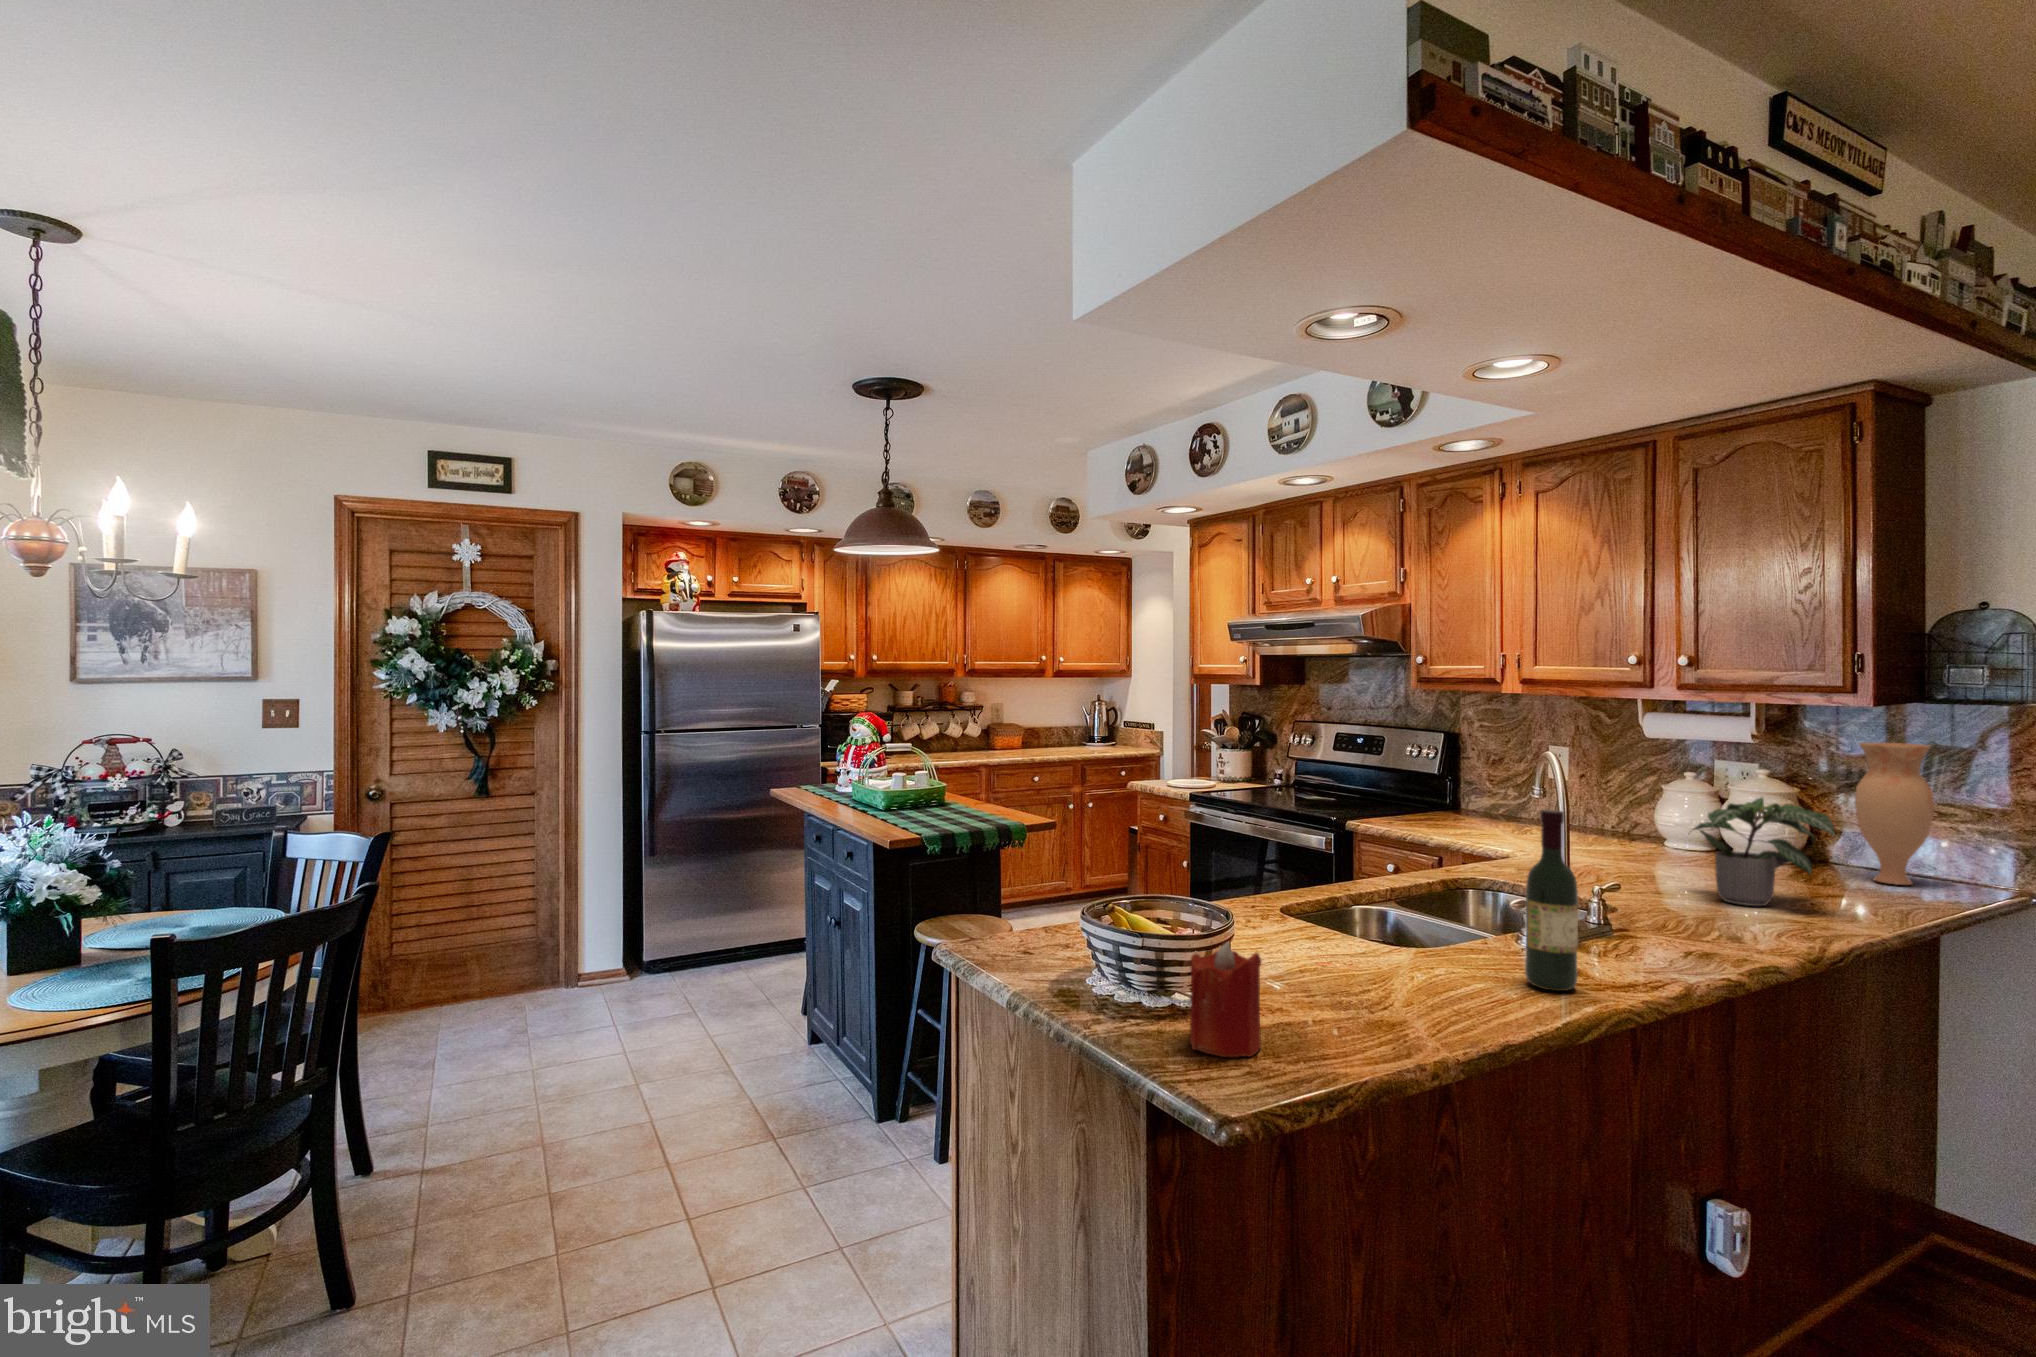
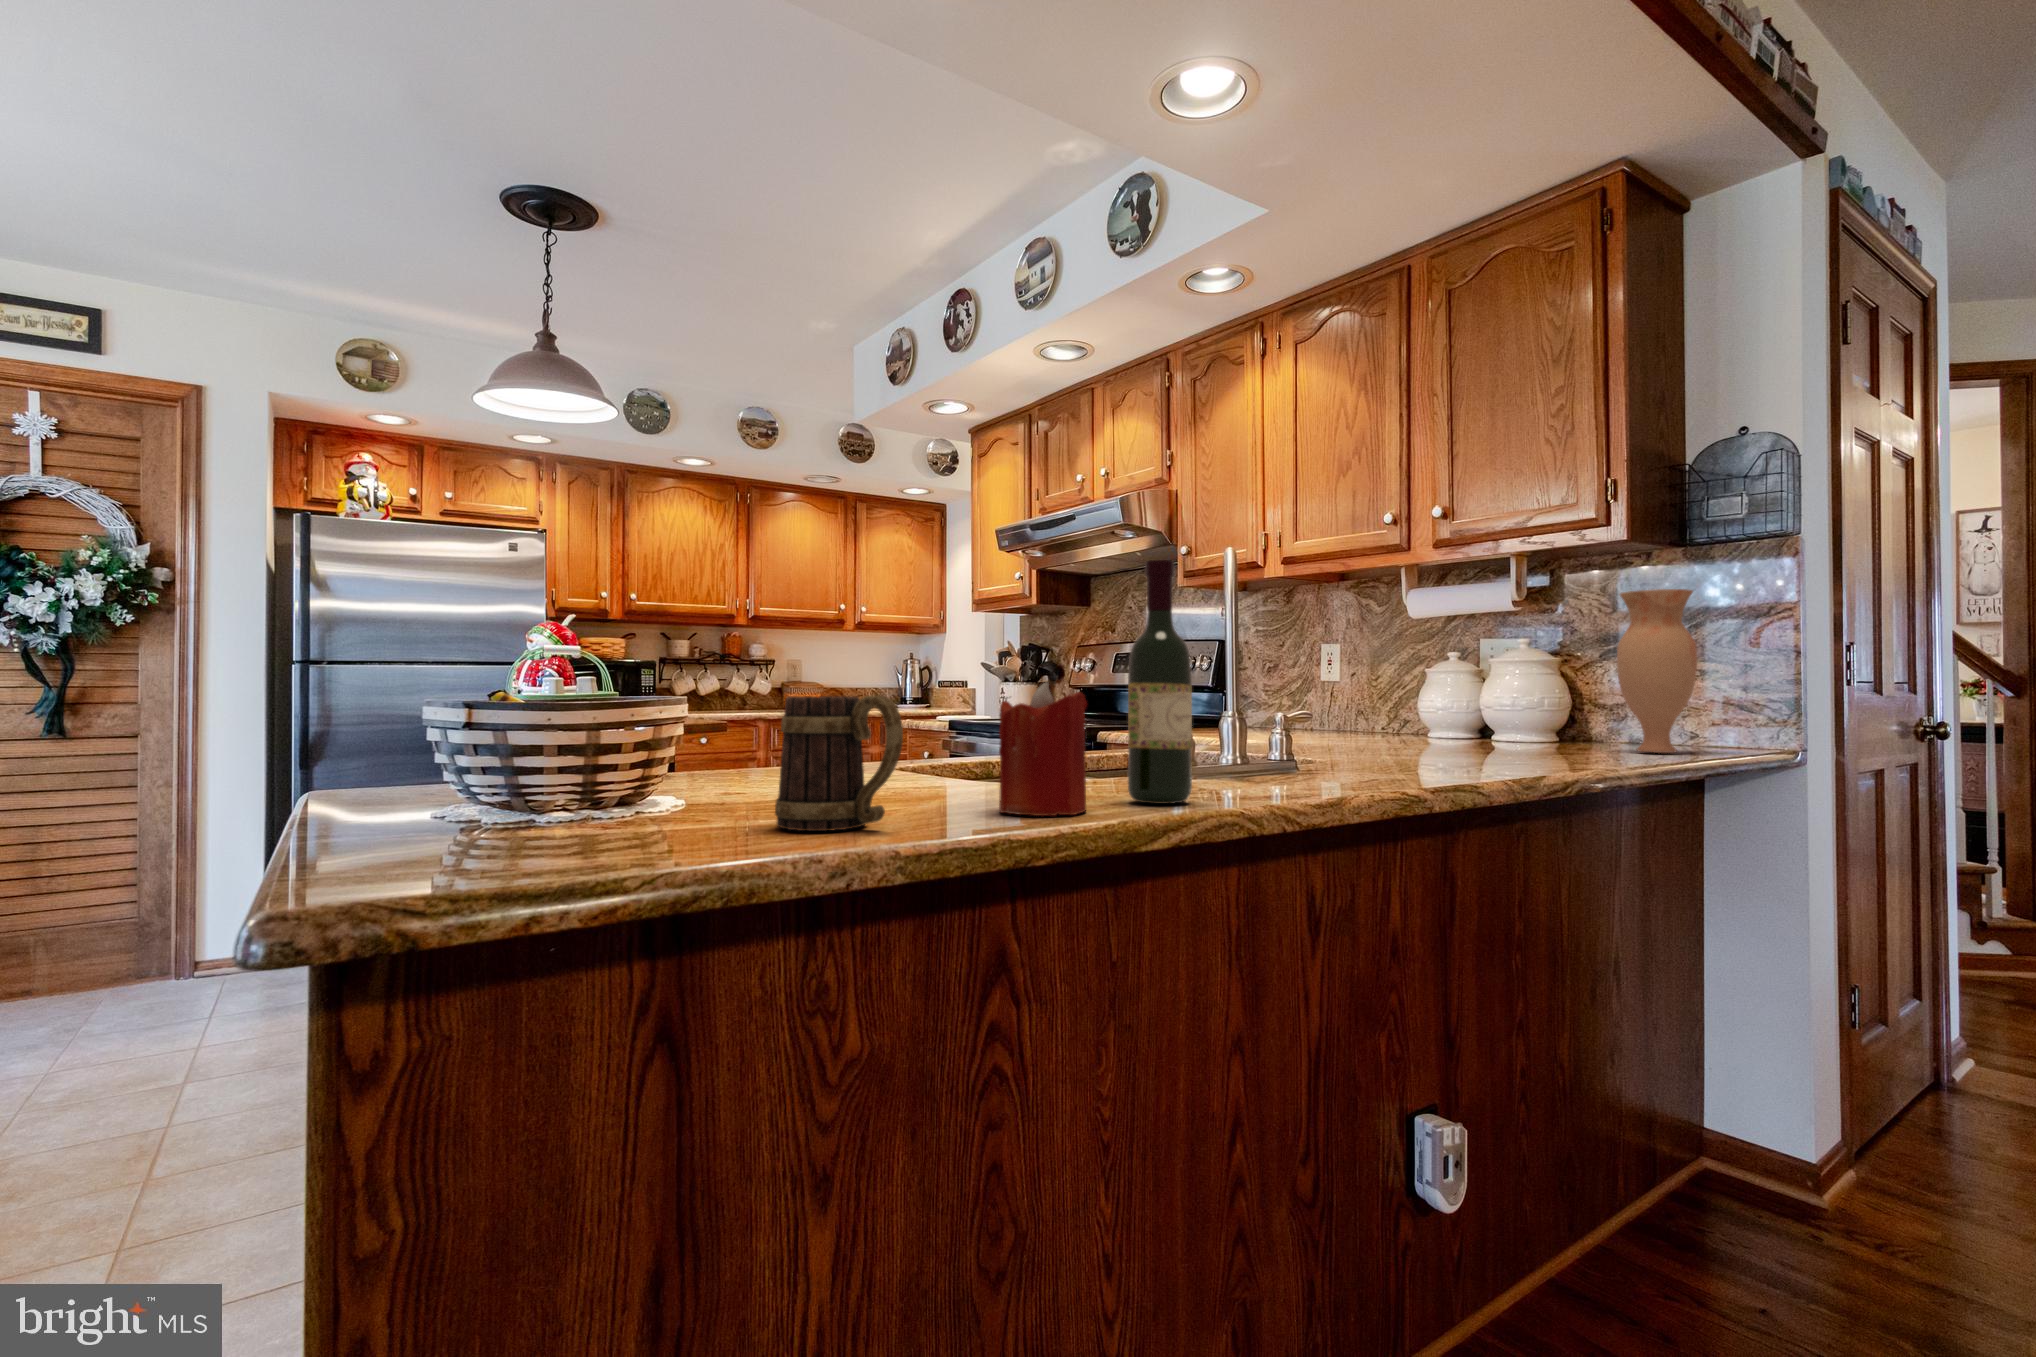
potted plant: present [1694,797,1836,906] -> none [1425,638,1573,763]
mug: none [1321,930,1419,1033] -> present [775,696,903,831]
candle: present [1190,942,1261,1057] -> present [999,682,1087,816]

